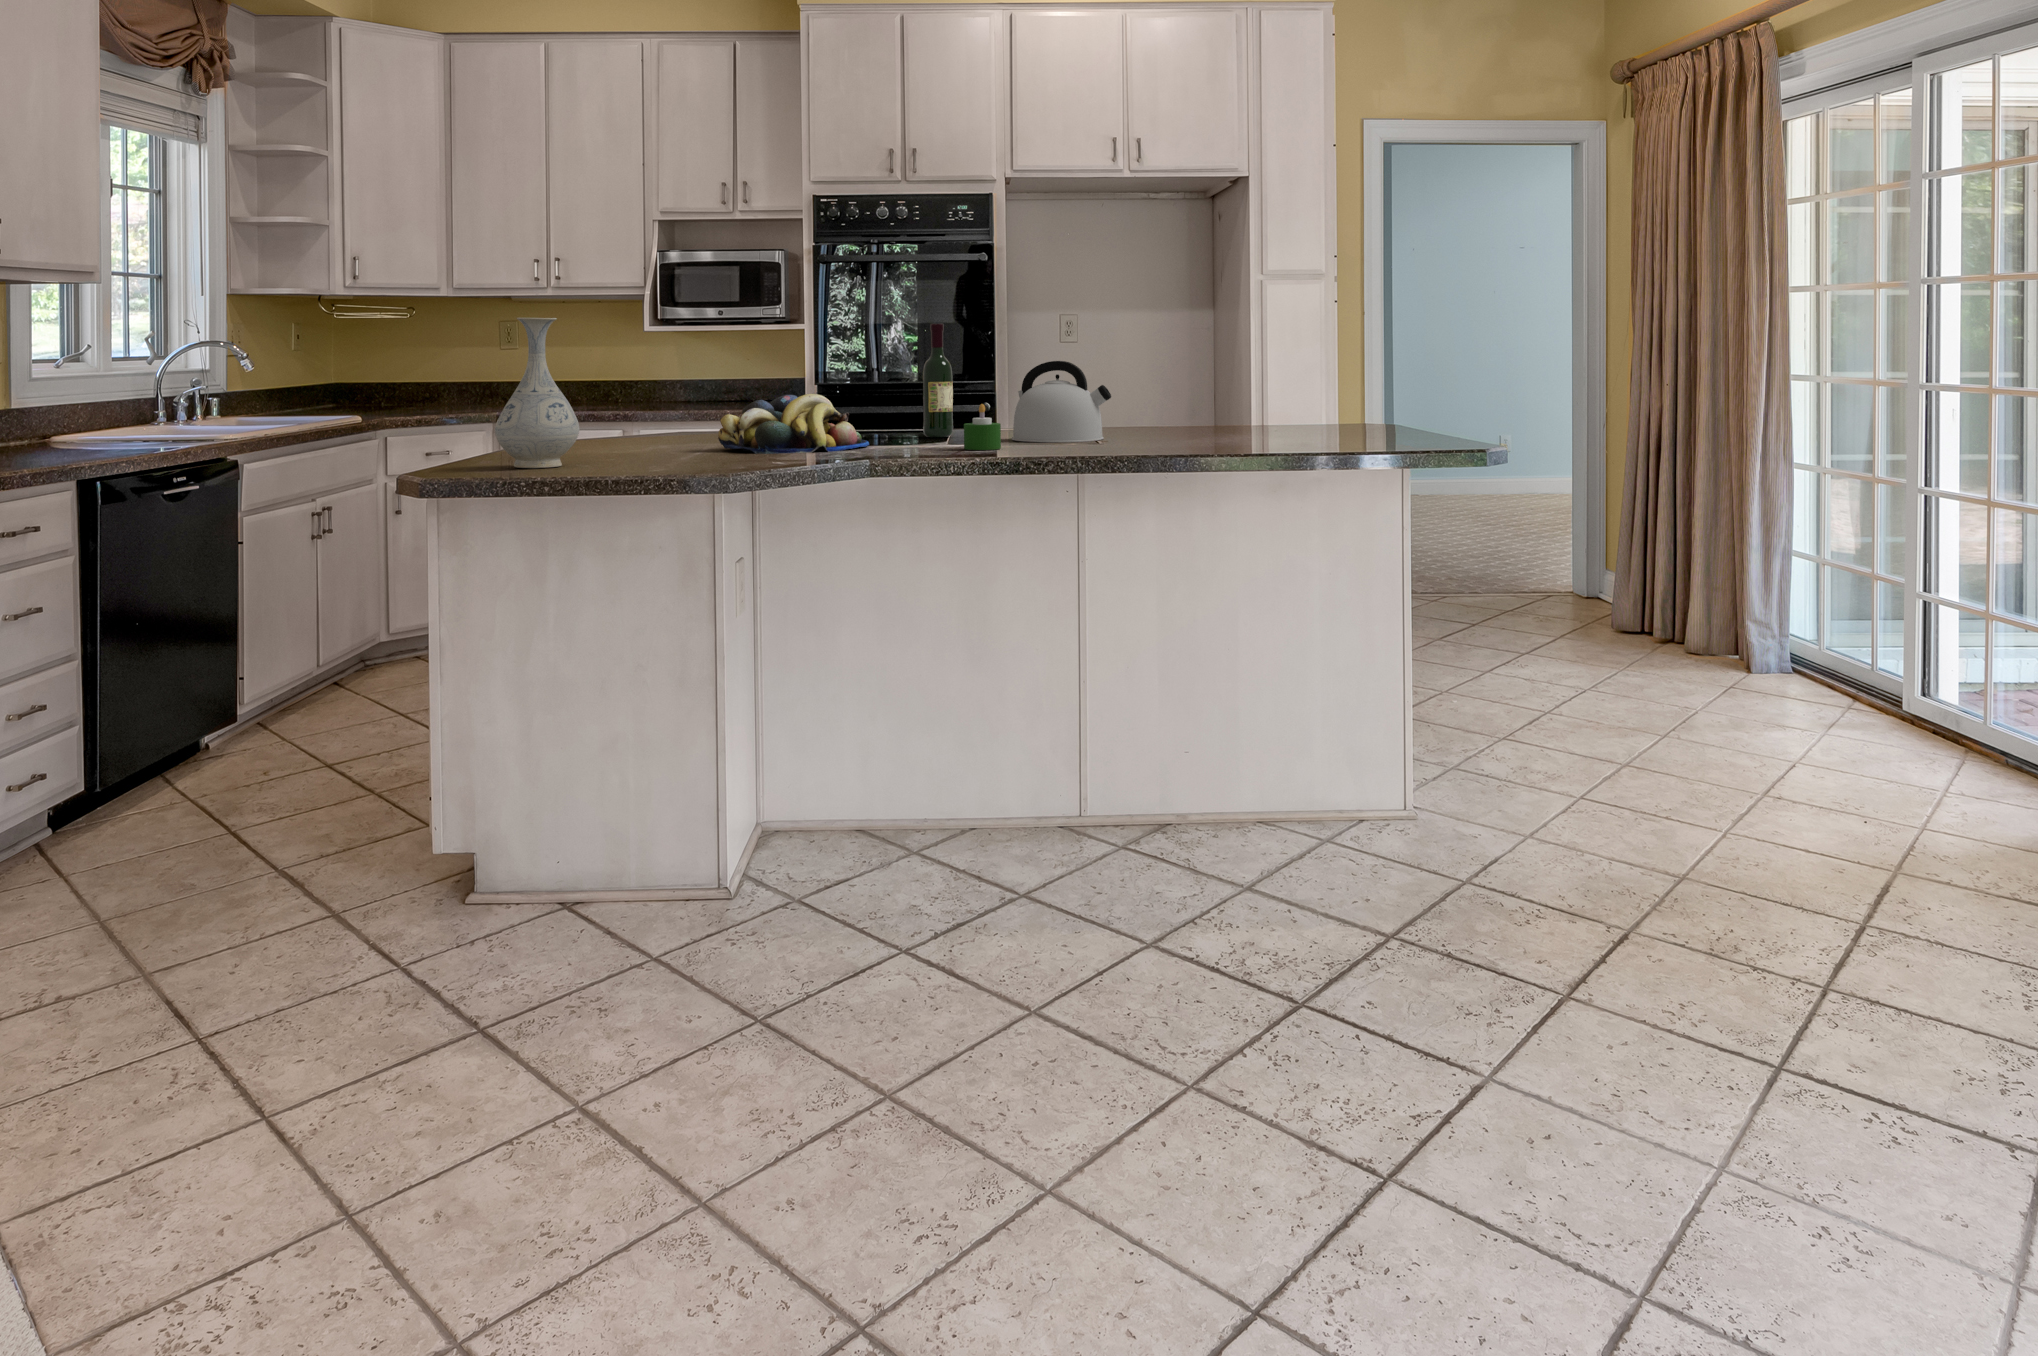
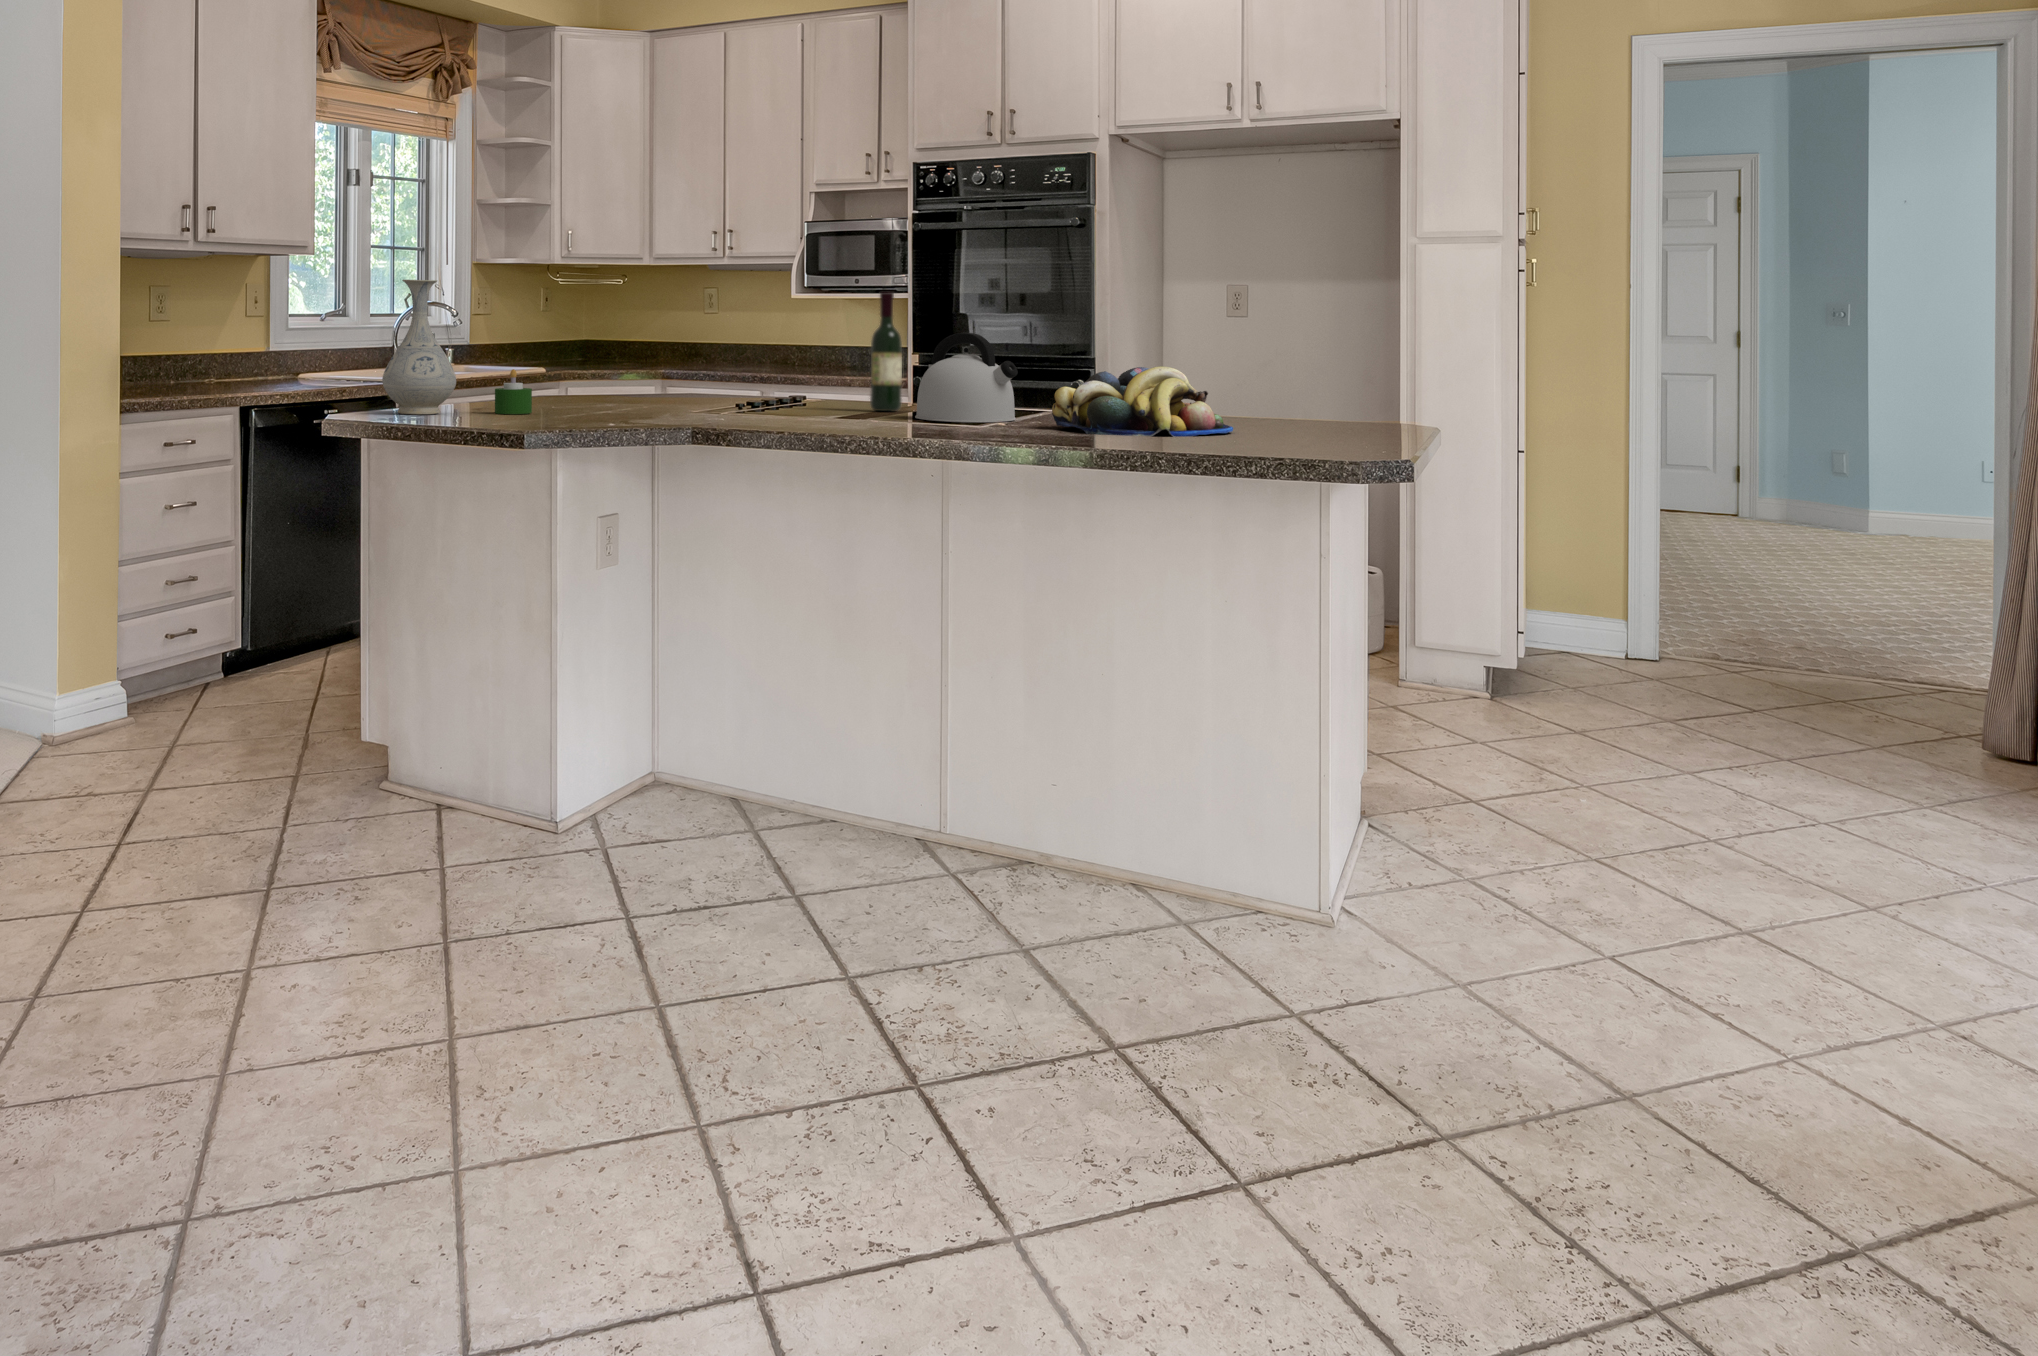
fruit bowl: present [718,394,869,454] -> present [1052,367,1233,437]
candle: present [964,404,1001,450] -> present [495,369,532,414]

